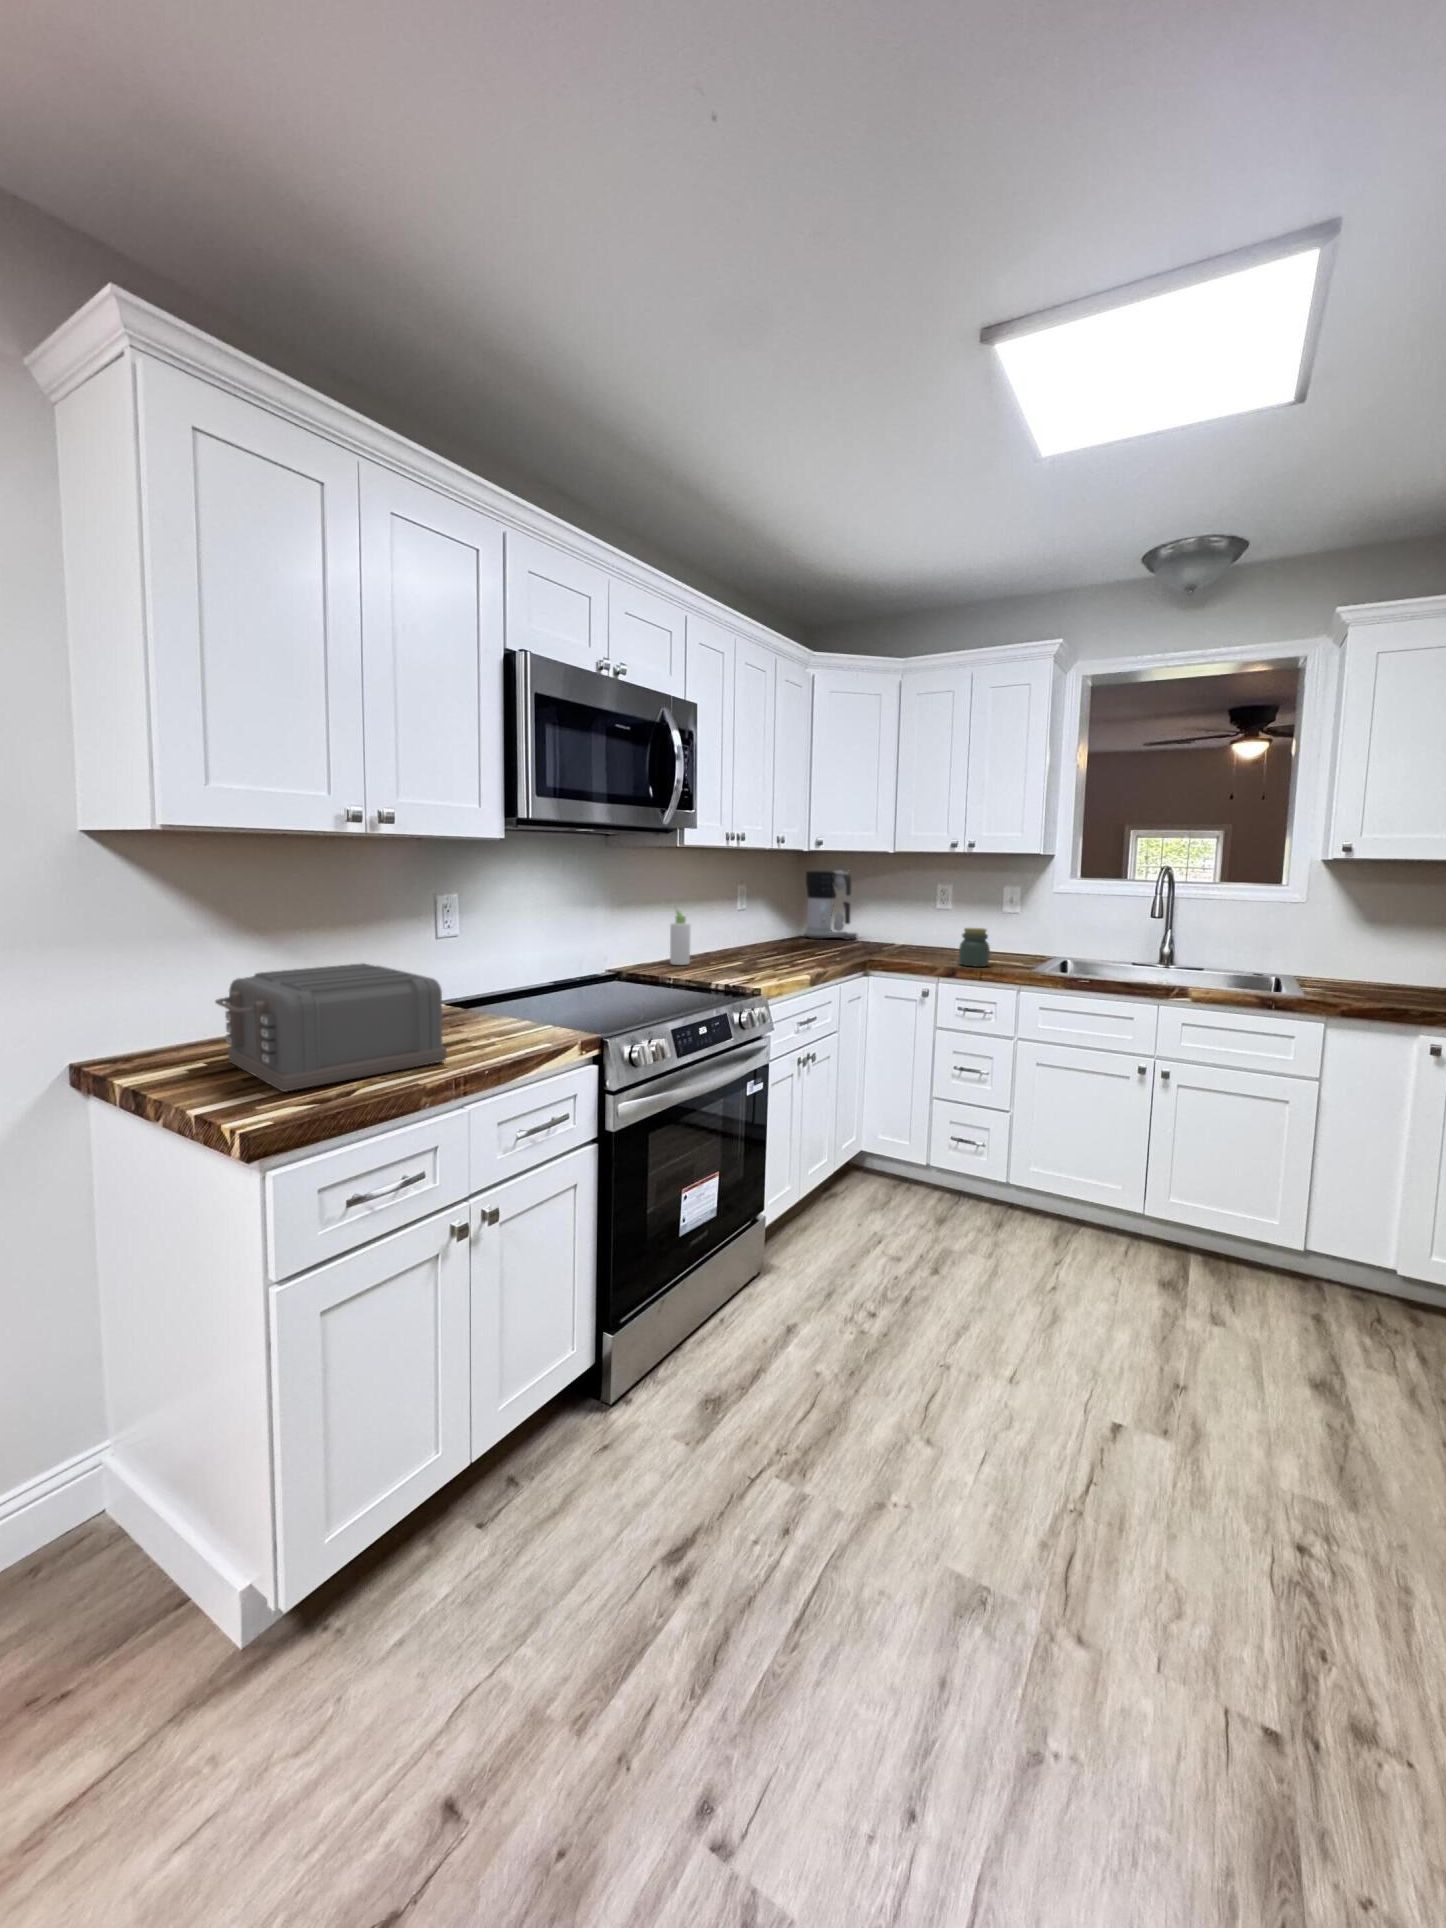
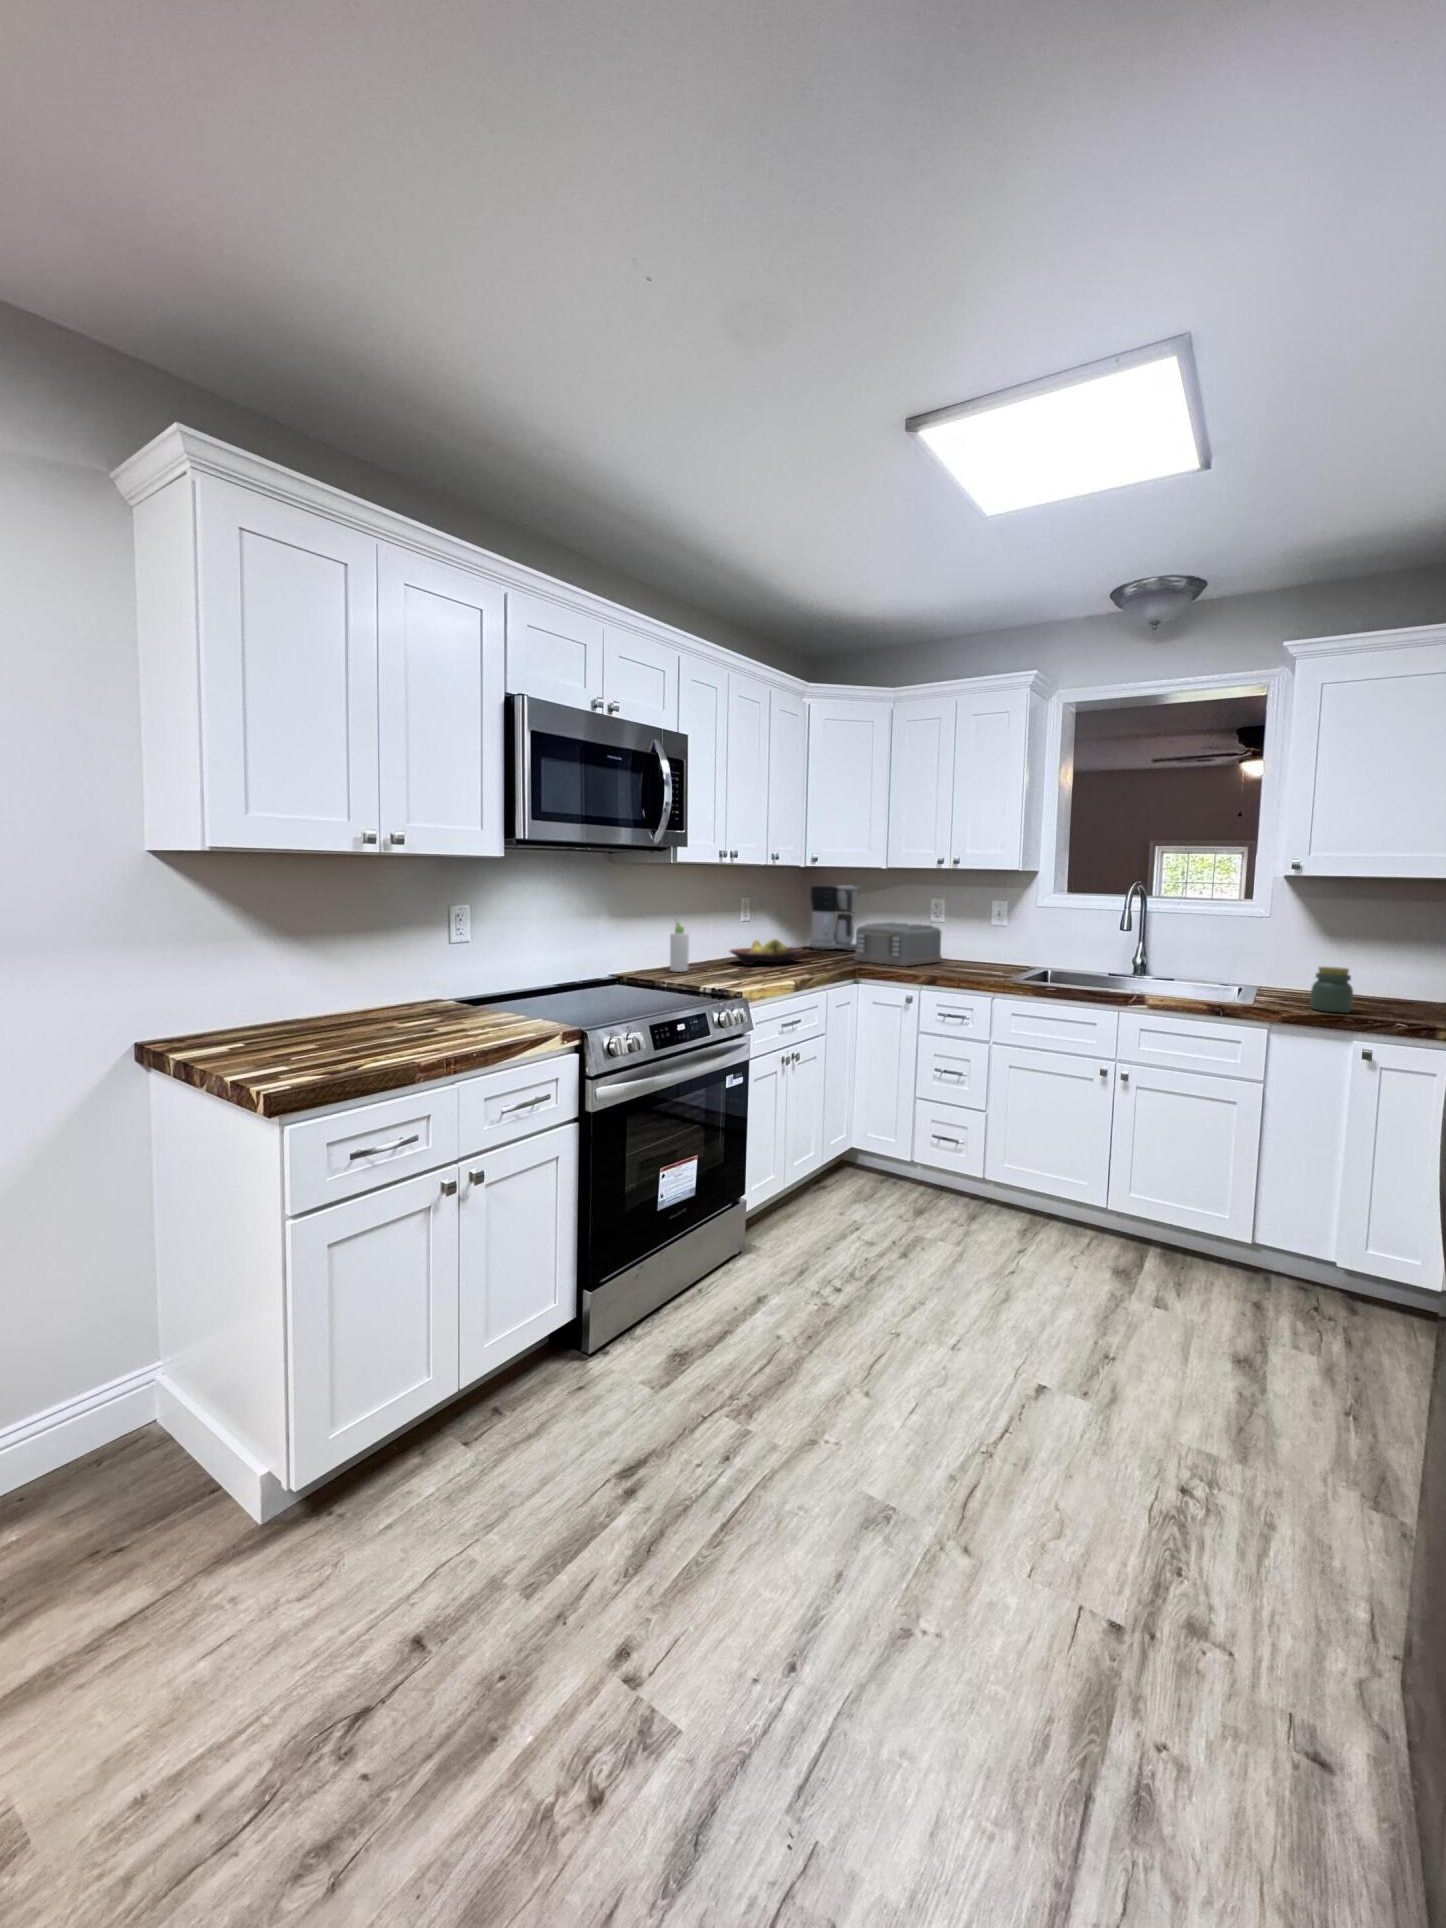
fruit bowl: none [729,928,806,956] -> present [730,939,802,965]
jar: present [959,928,990,967] -> present [1310,967,1353,1013]
toaster: present [215,963,447,1092] -> present [854,922,942,967]

